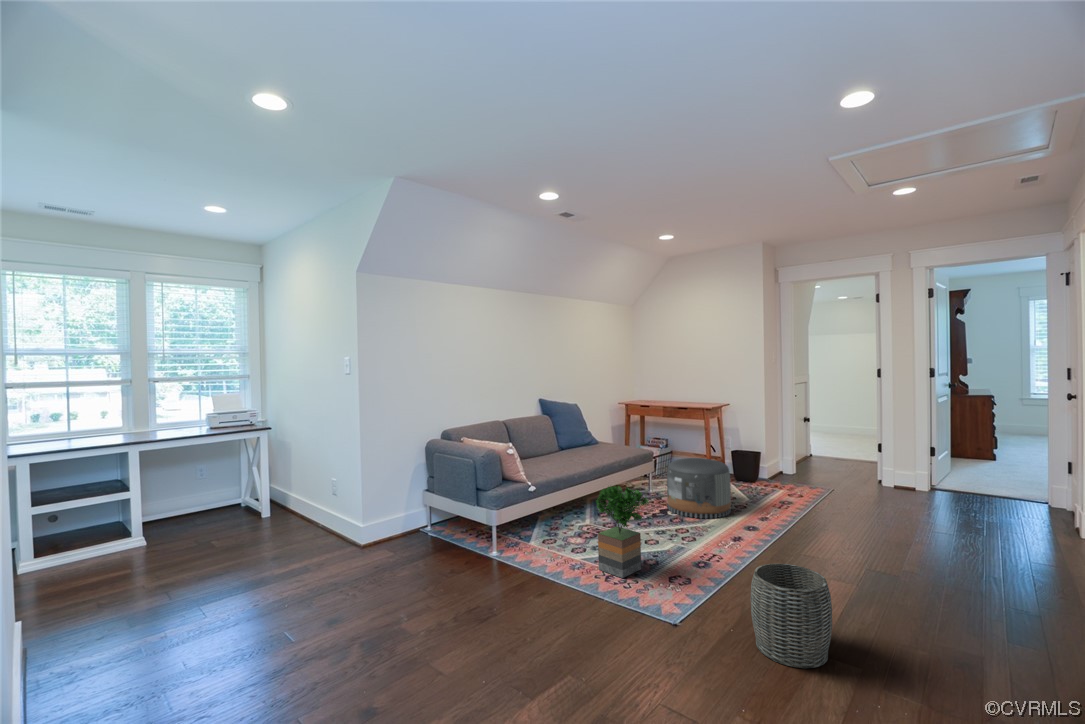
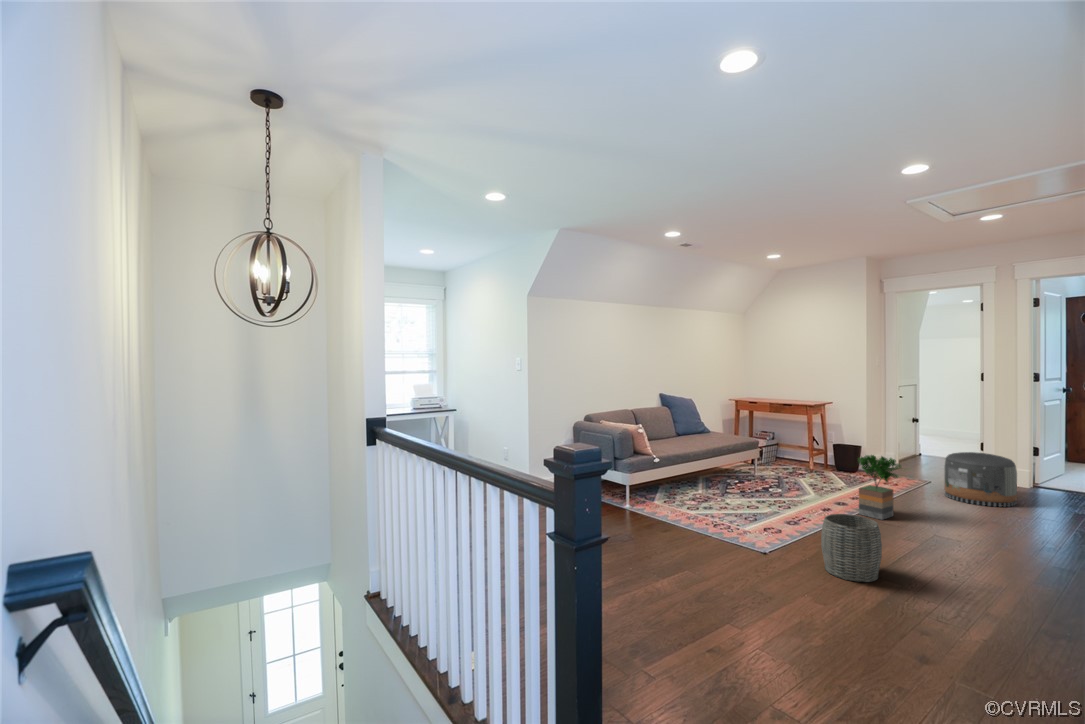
pouf: present [667,458,731,518] -> present [944,452,1017,507]
potted tree: present [597,486,649,578] -> present [858,455,901,520]

